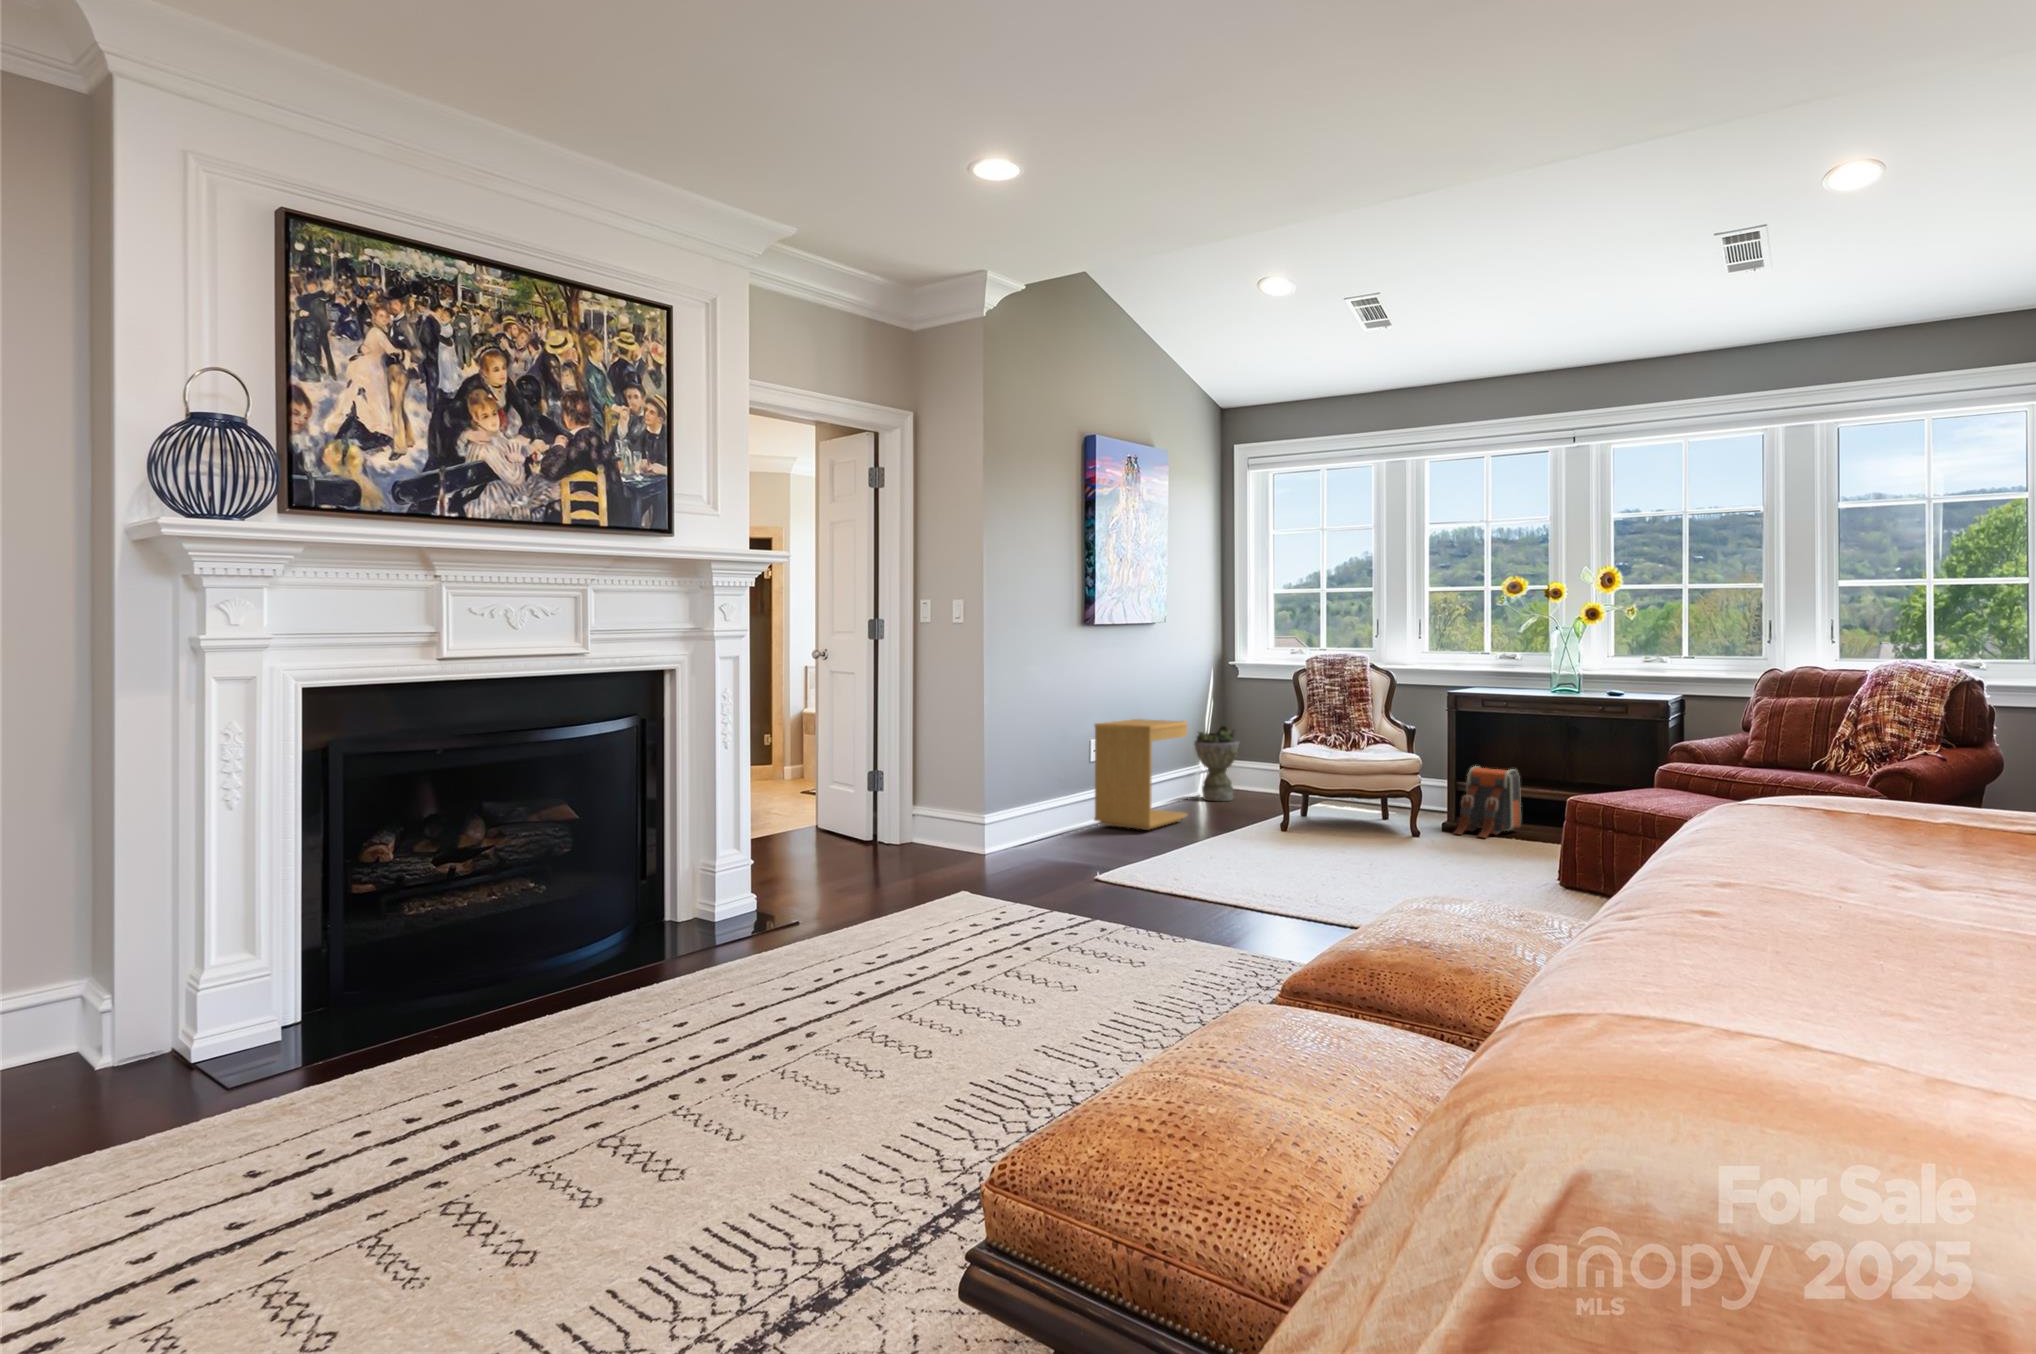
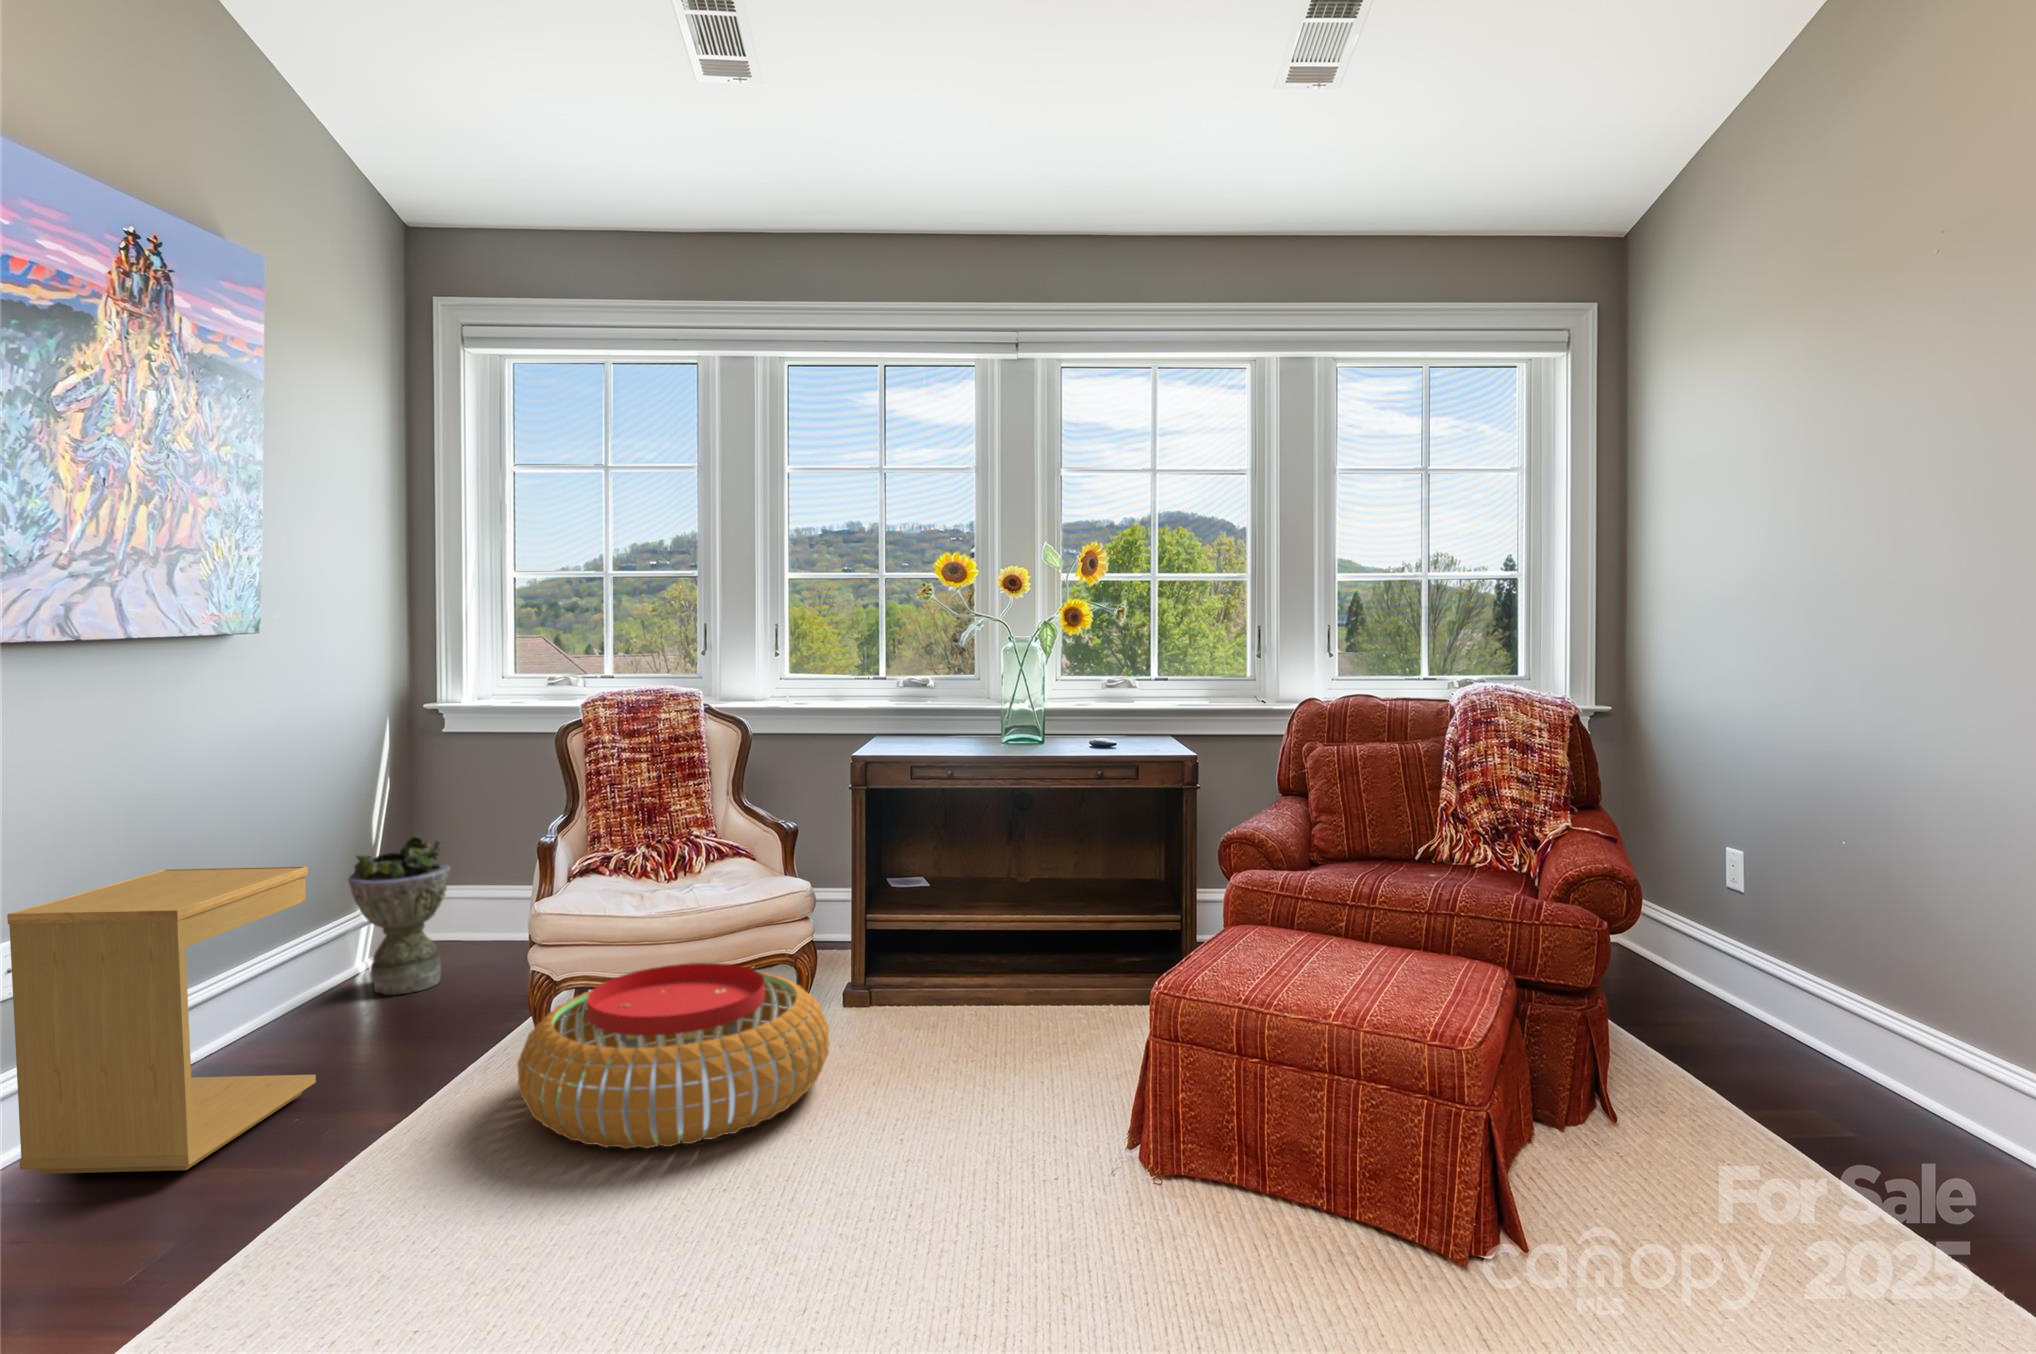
backpack: present [1454,766,1521,838] -> none [874,880,973,1020]
pouf: none [1271,784,1418,851] -> present [517,963,829,1149]

